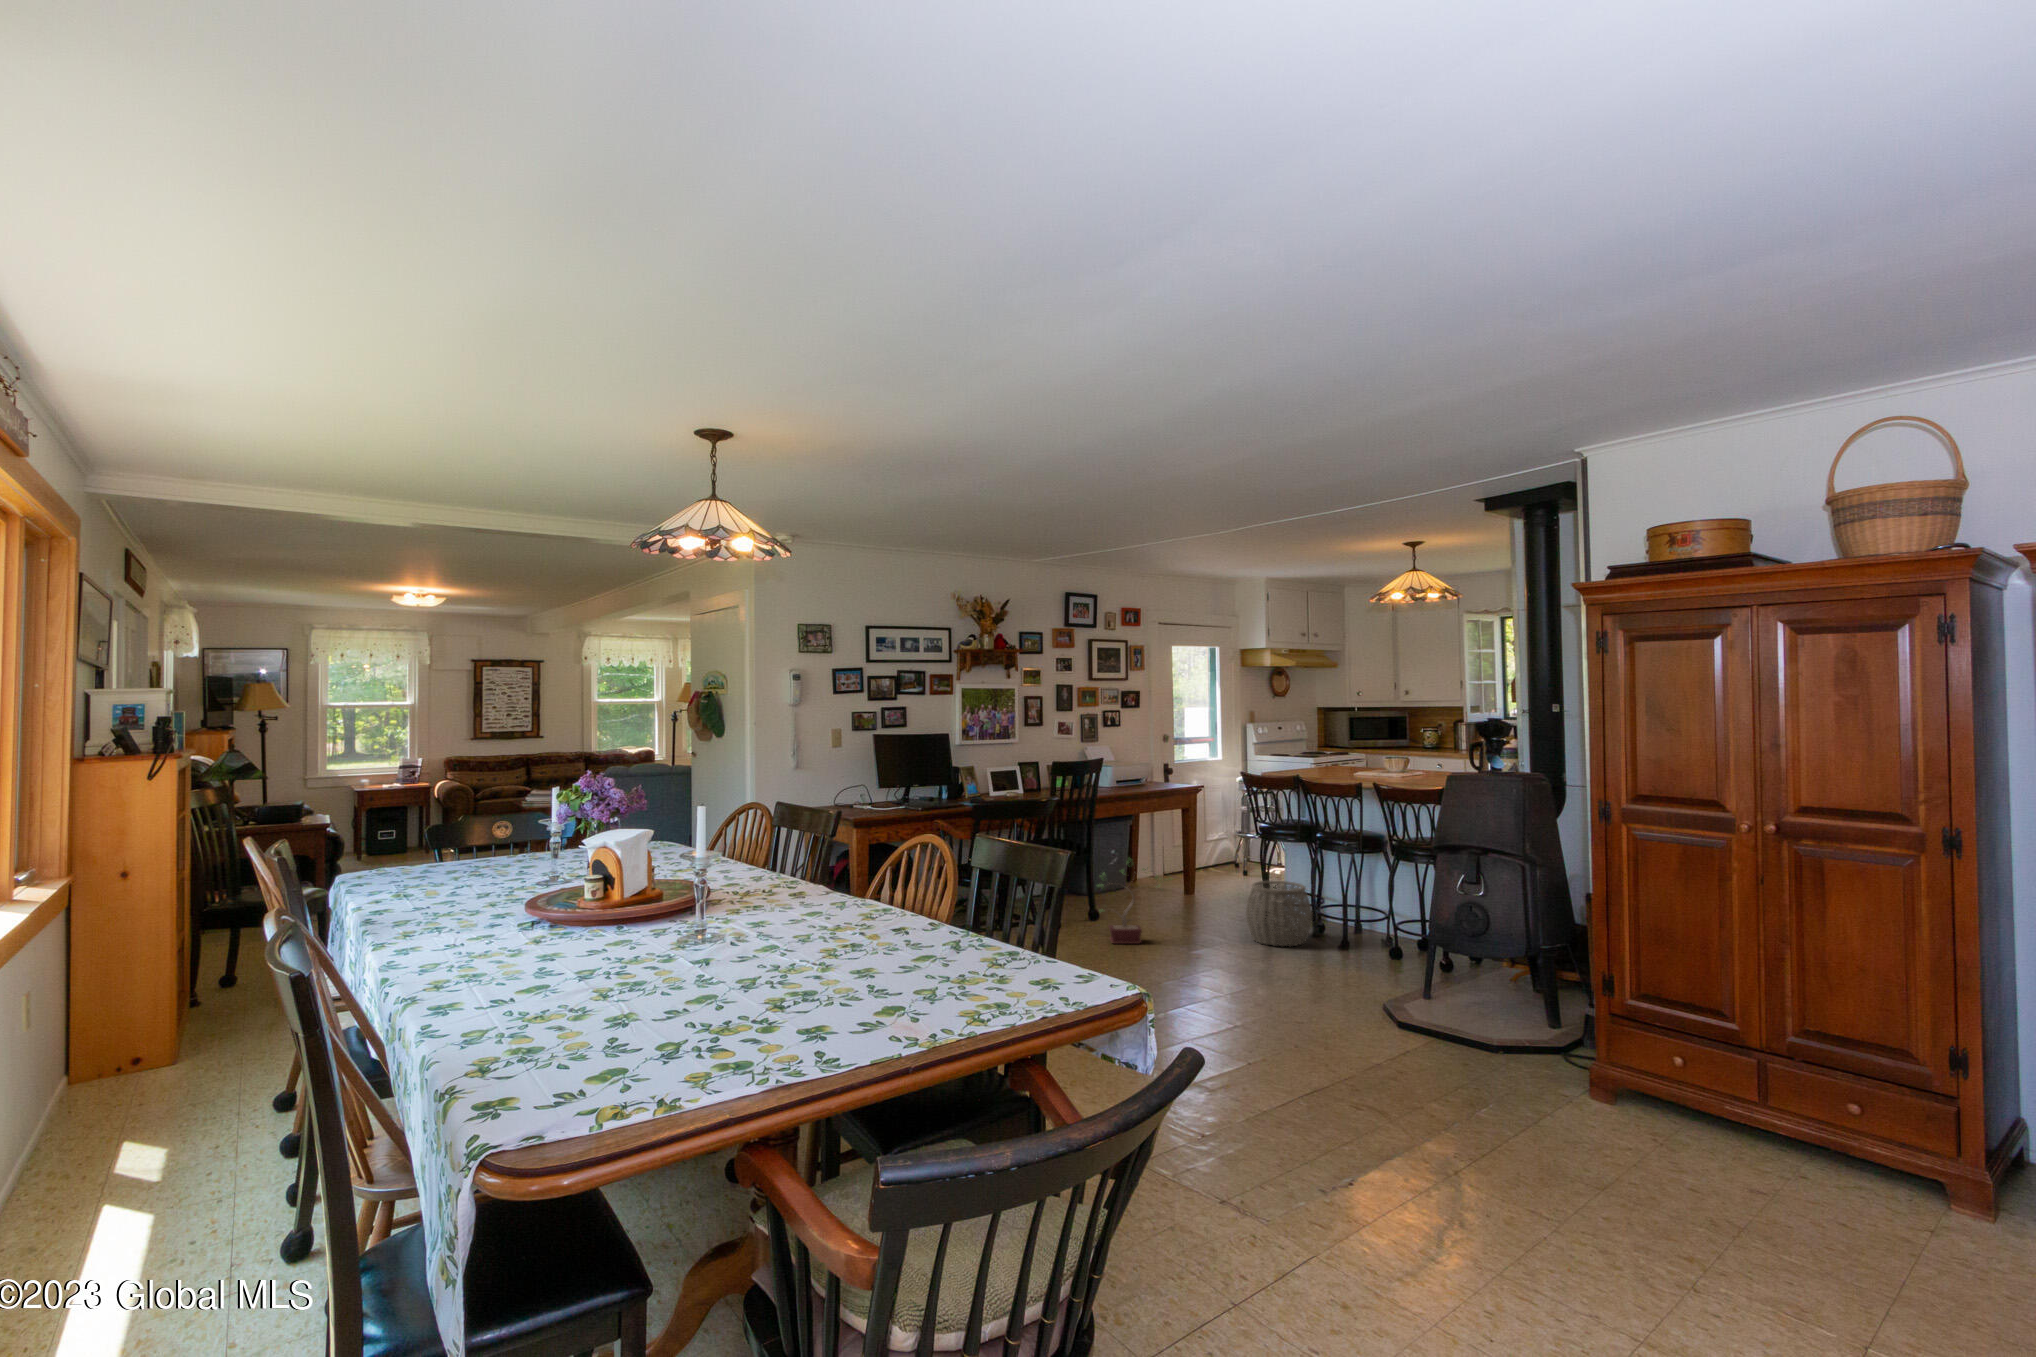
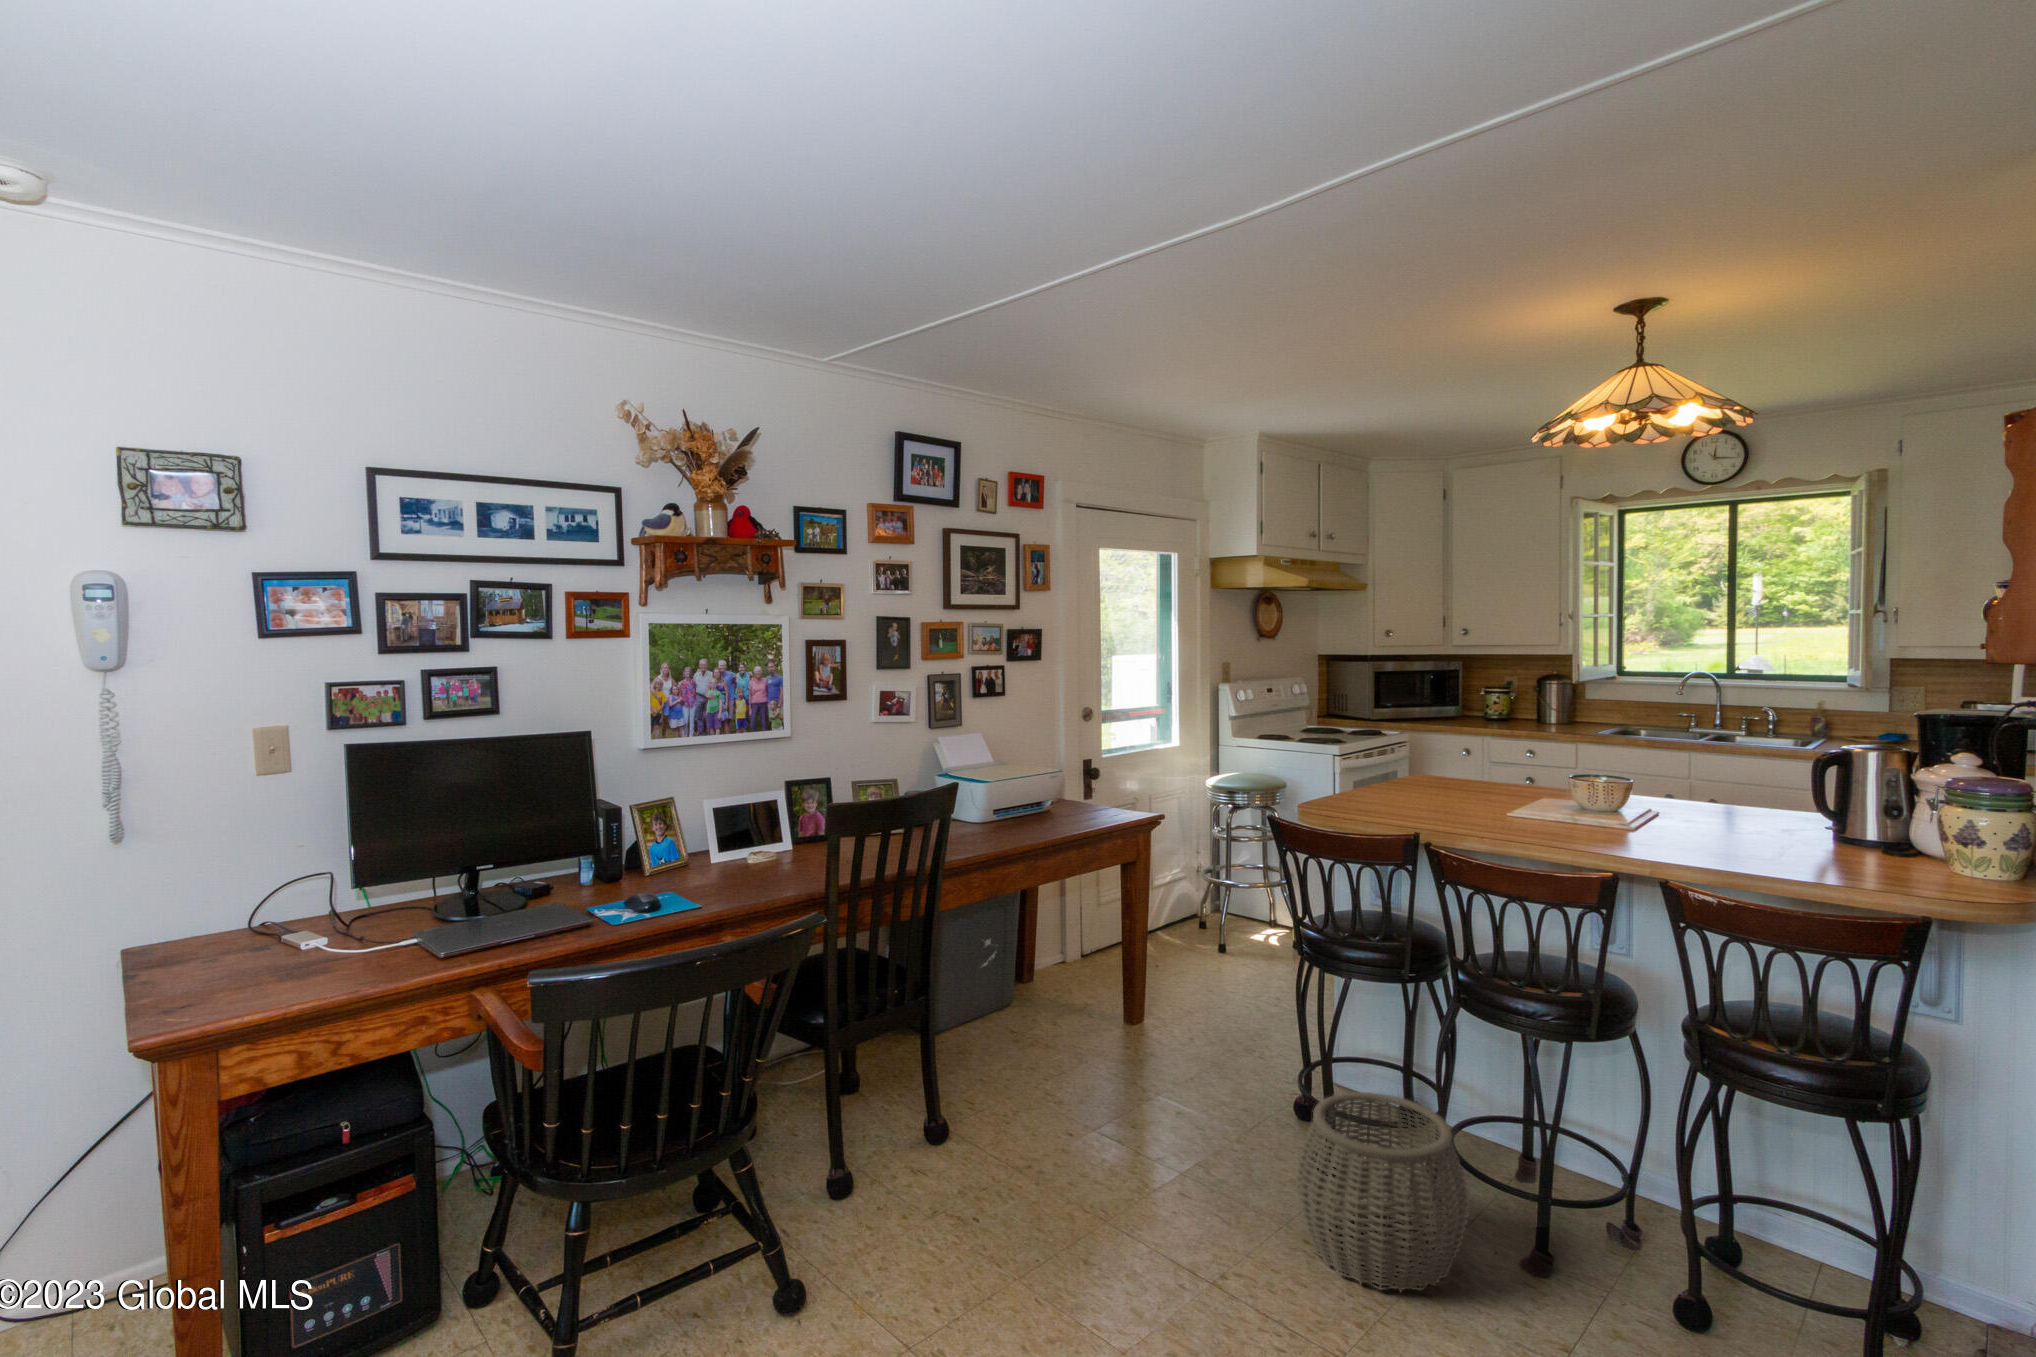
potted plant: present [1098,858,1158,944] -> none [924,1062,1131,1298]

